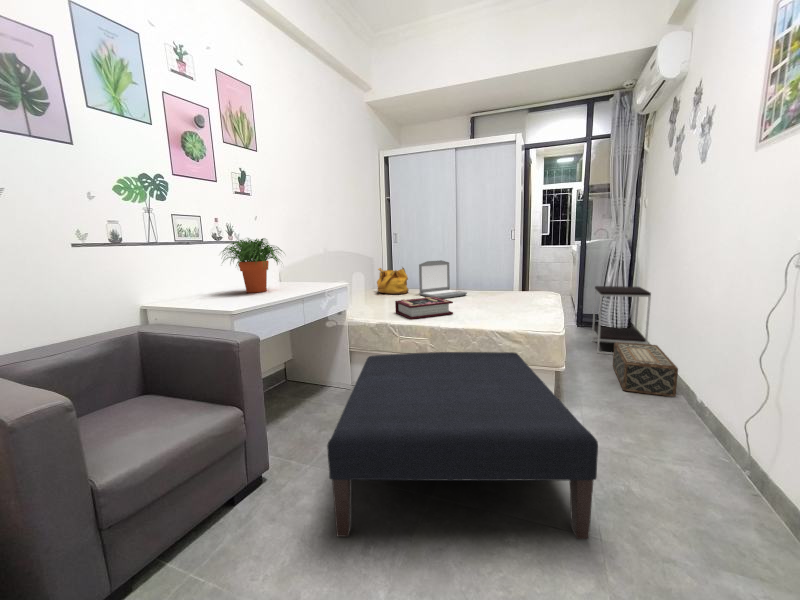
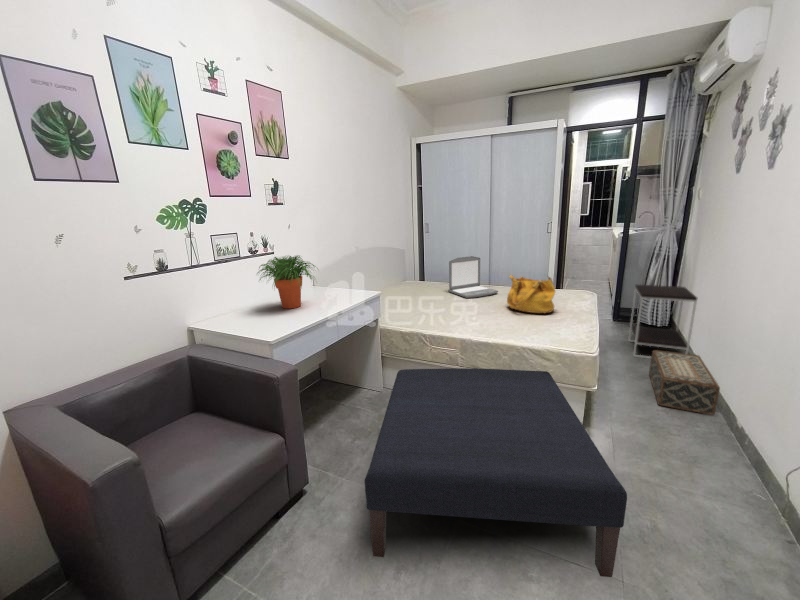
handbag: present [377,267,409,294] -> present [507,275,555,313]
book: present [395,297,453,319] -> none [425,302,484,329]

